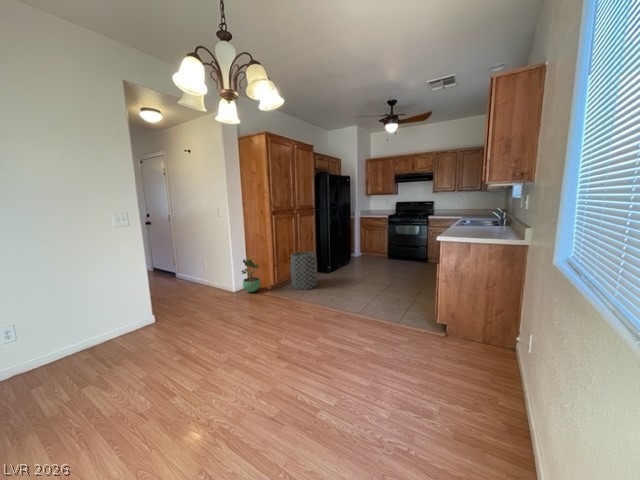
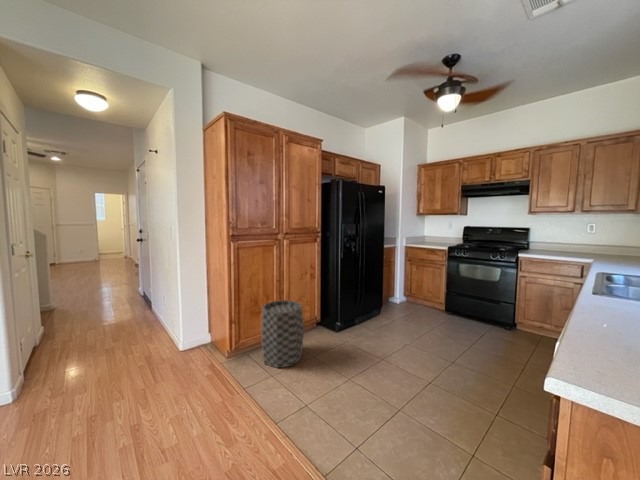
potted plant: present [242,259,260,292] -> none [186,306,214,358]

